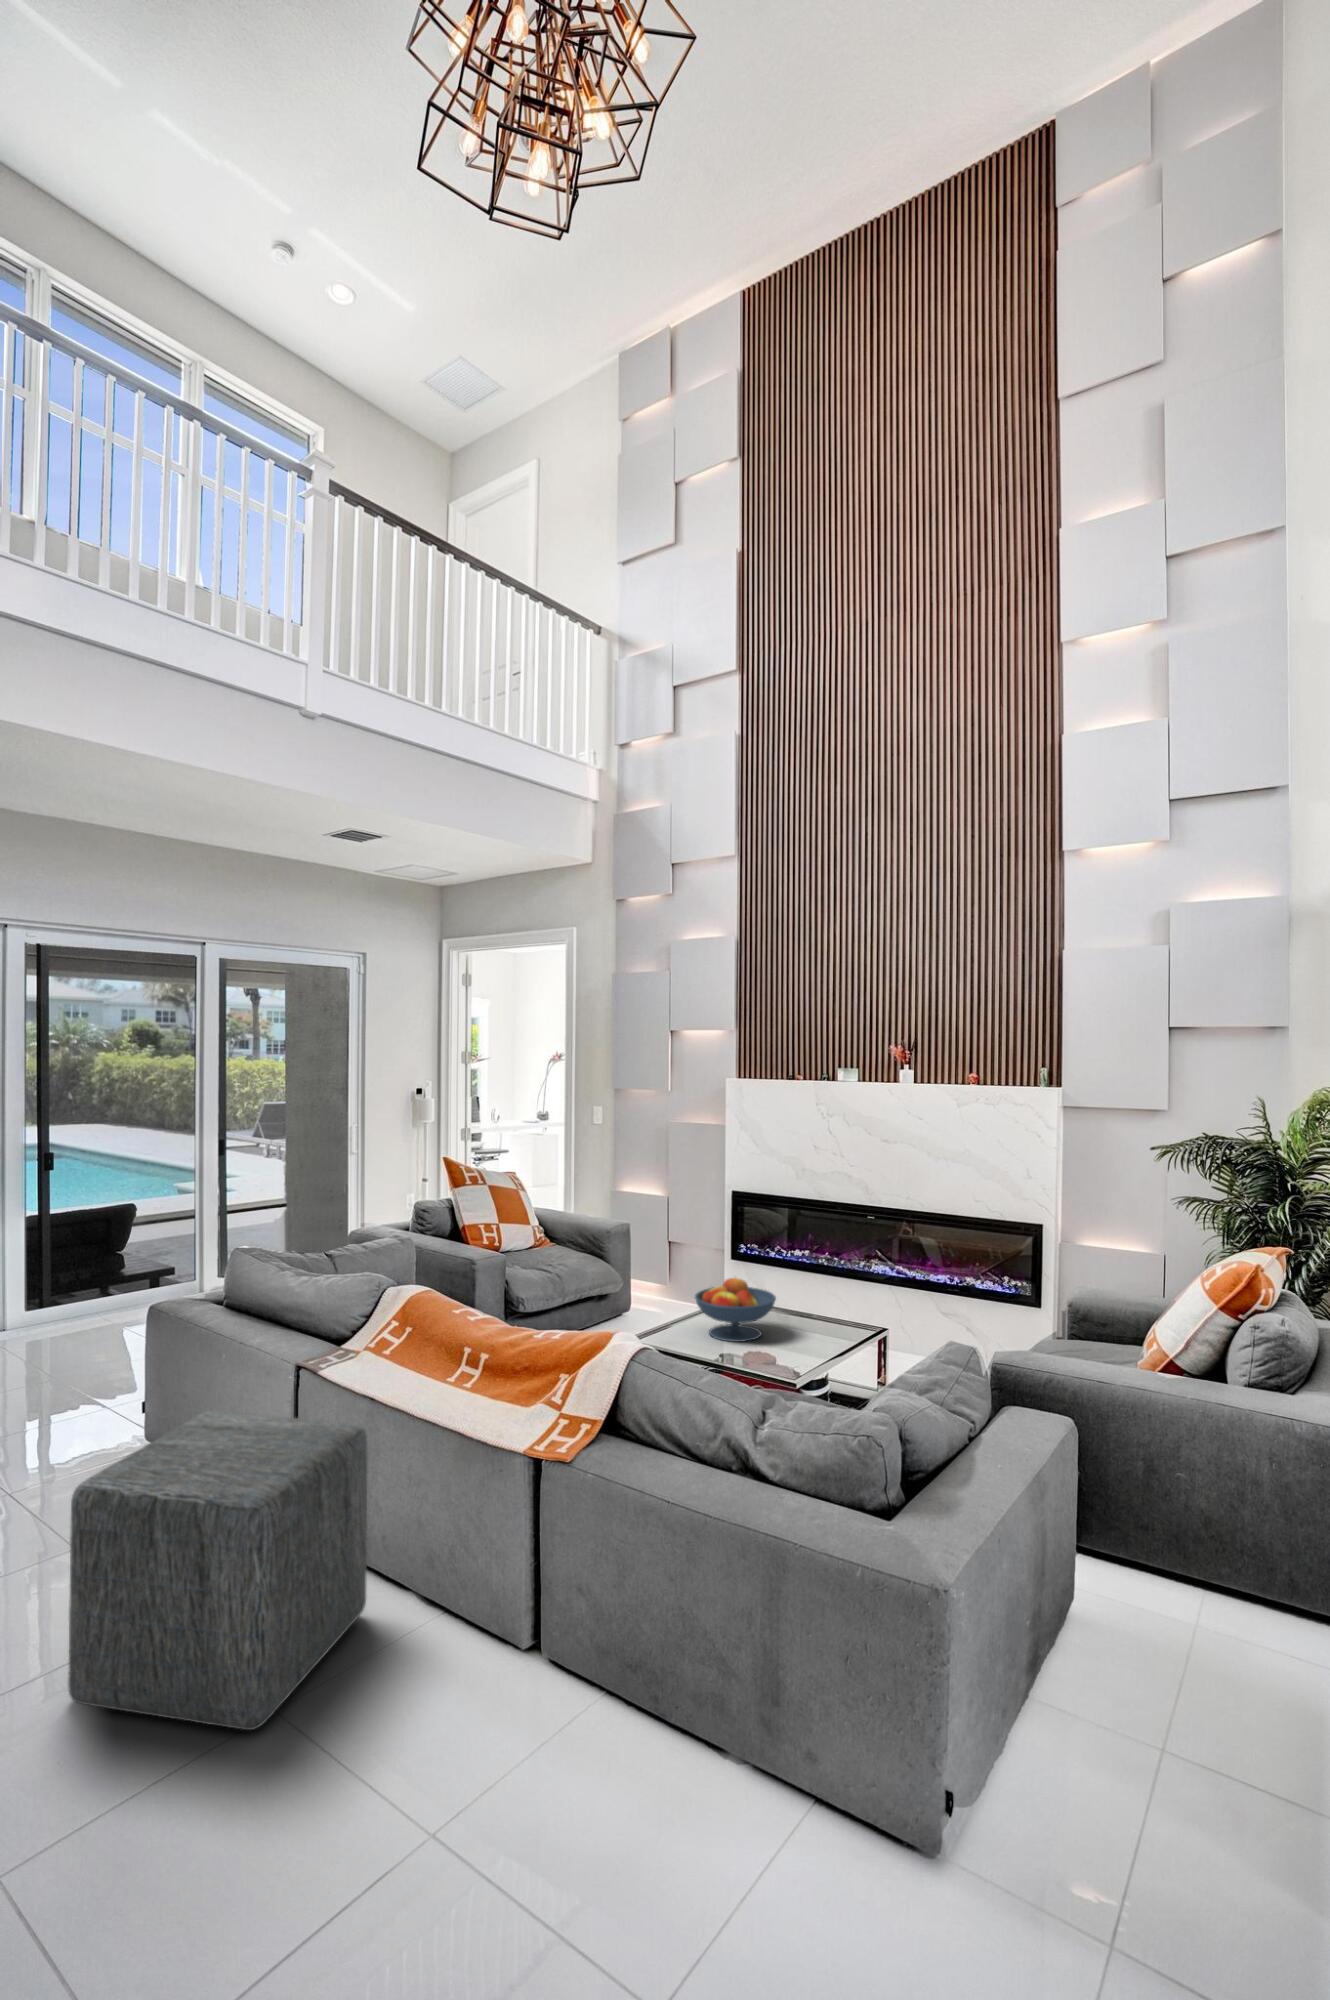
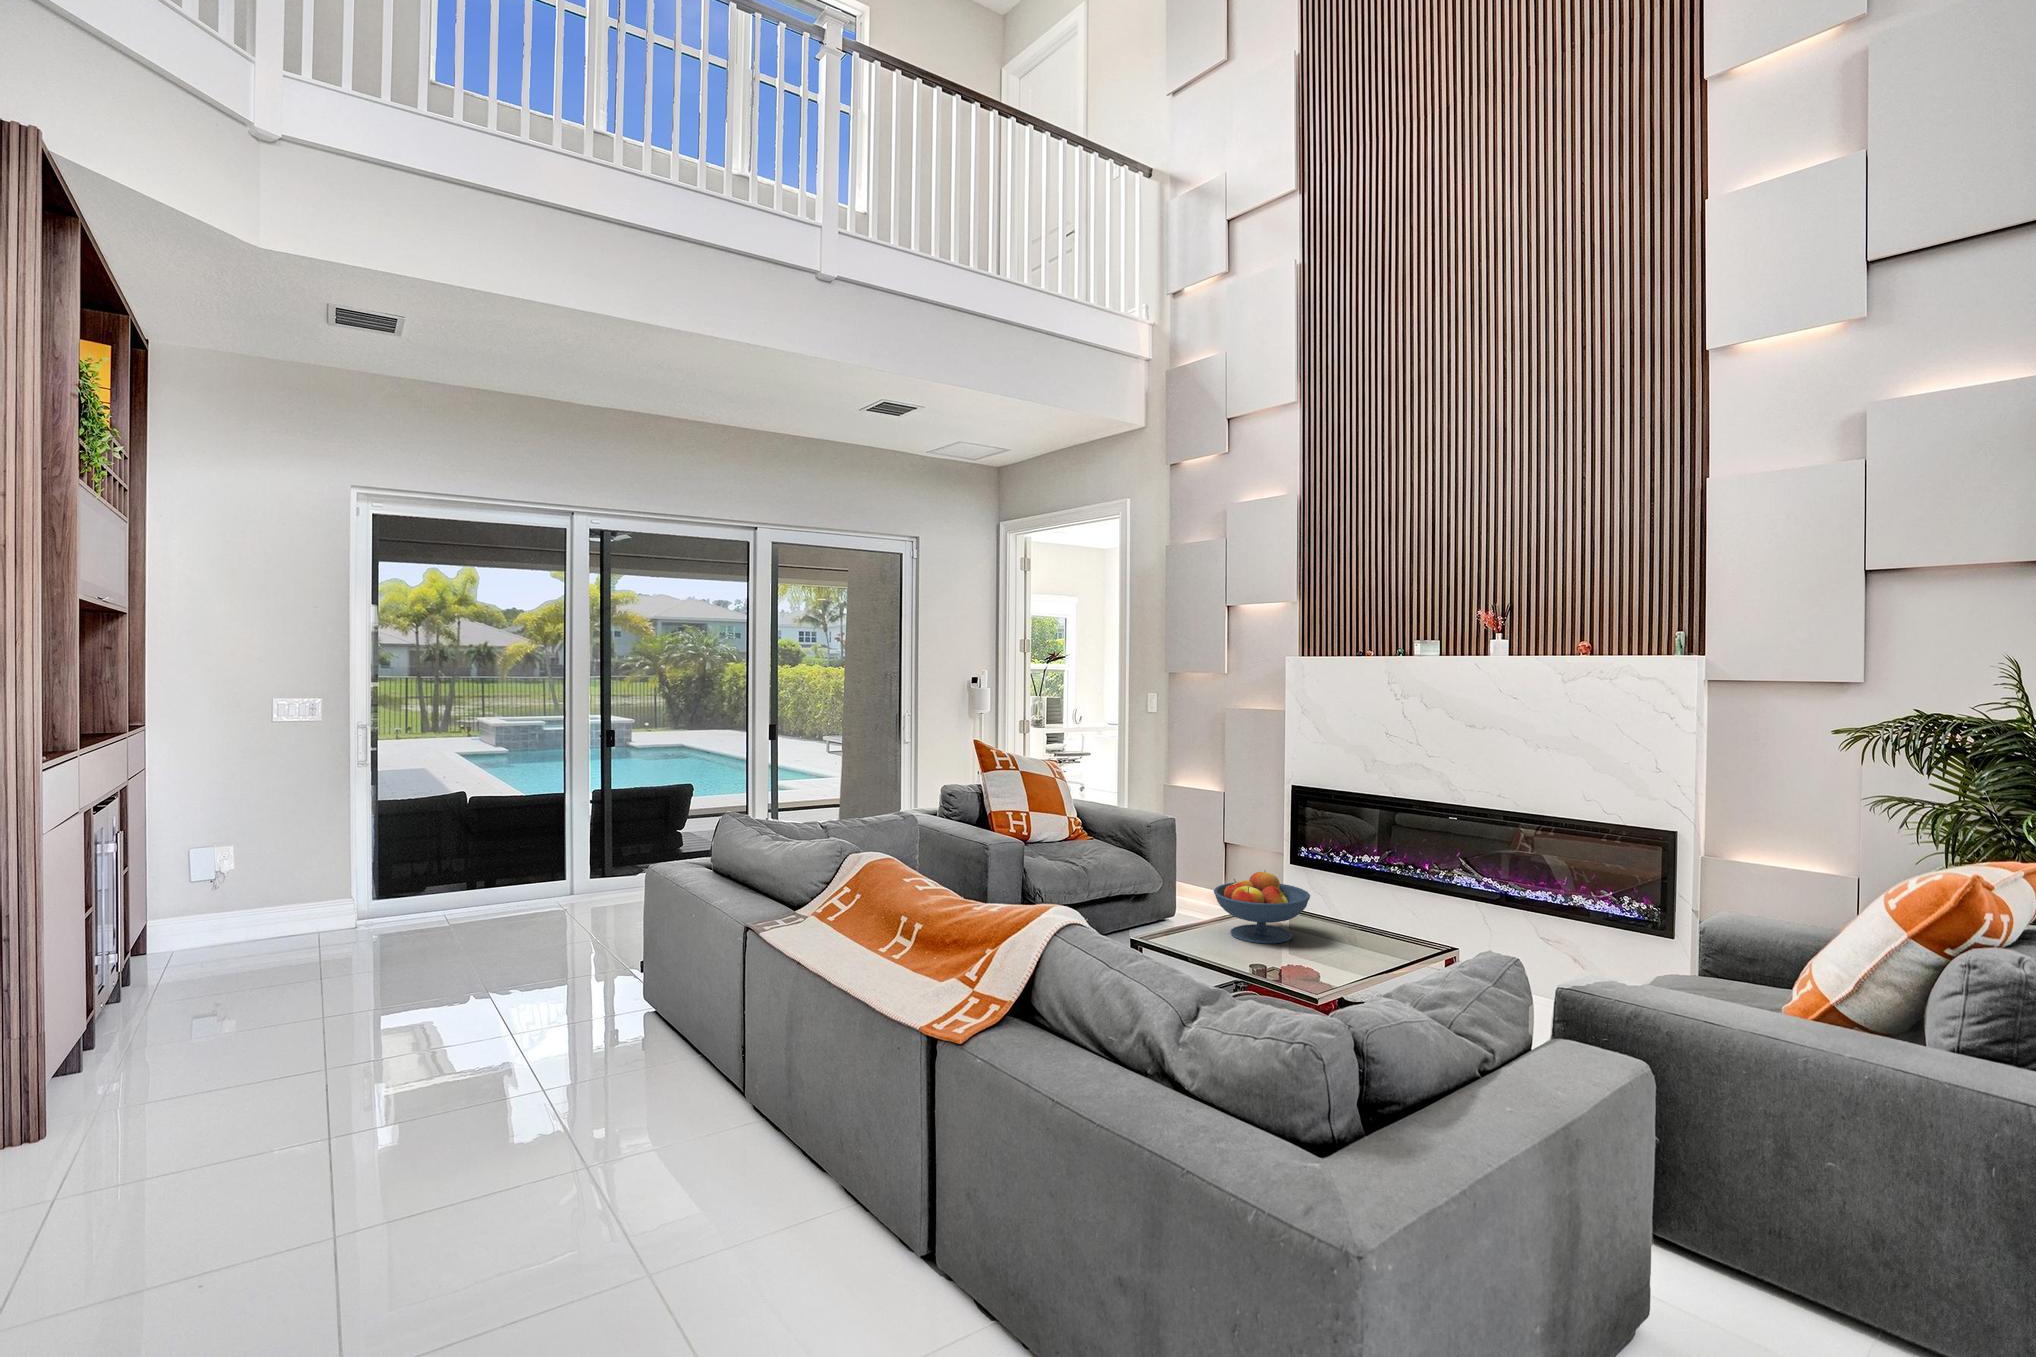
ottoman: present [68,1411,367,1730] -> none [467,963,786,1300]

